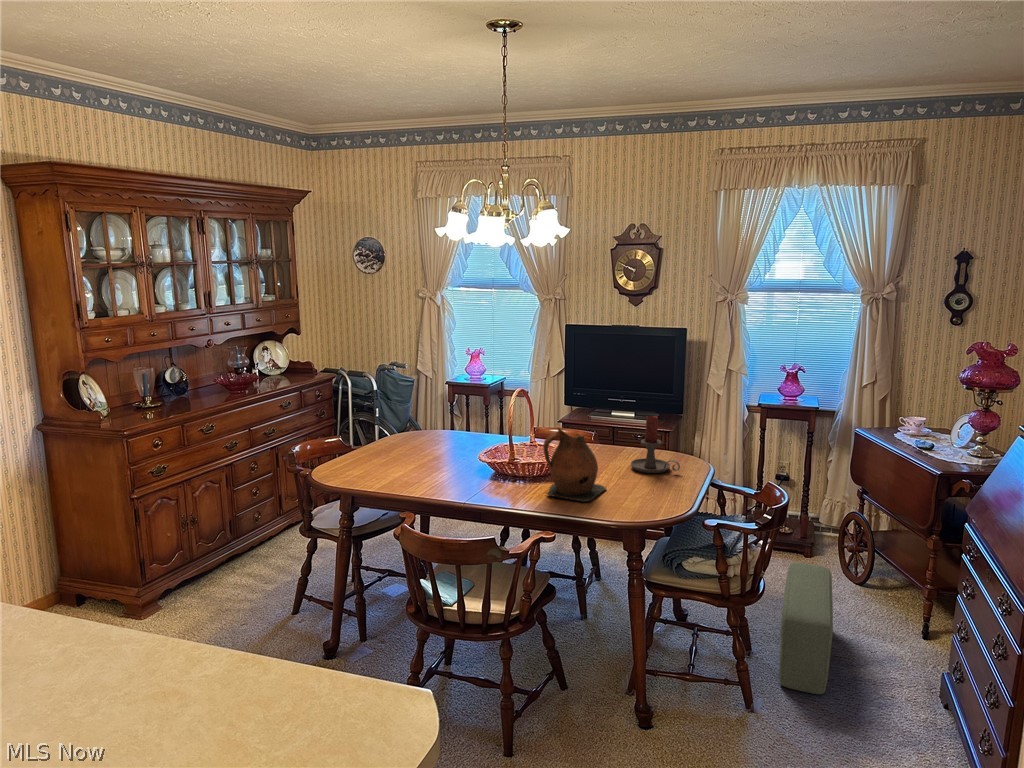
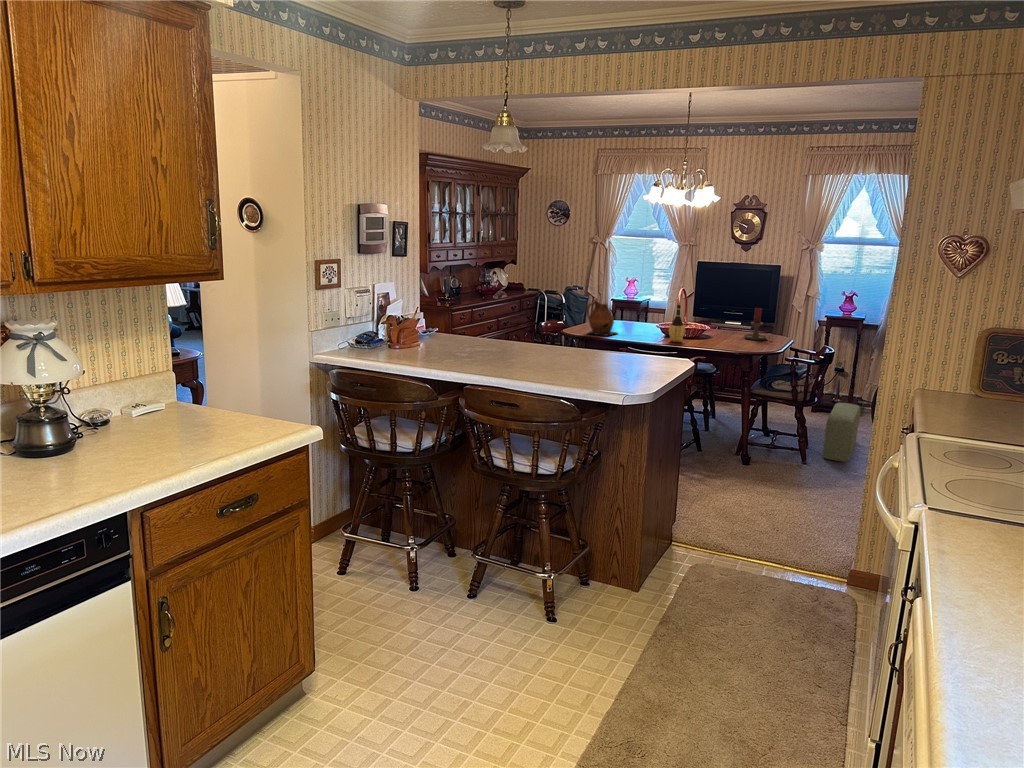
wine bottle: none [491,421,520,494] -> present [669,303,685,342]
ceramic pitcher: present [543,425,606,502] -> present [586,299,616,336]

